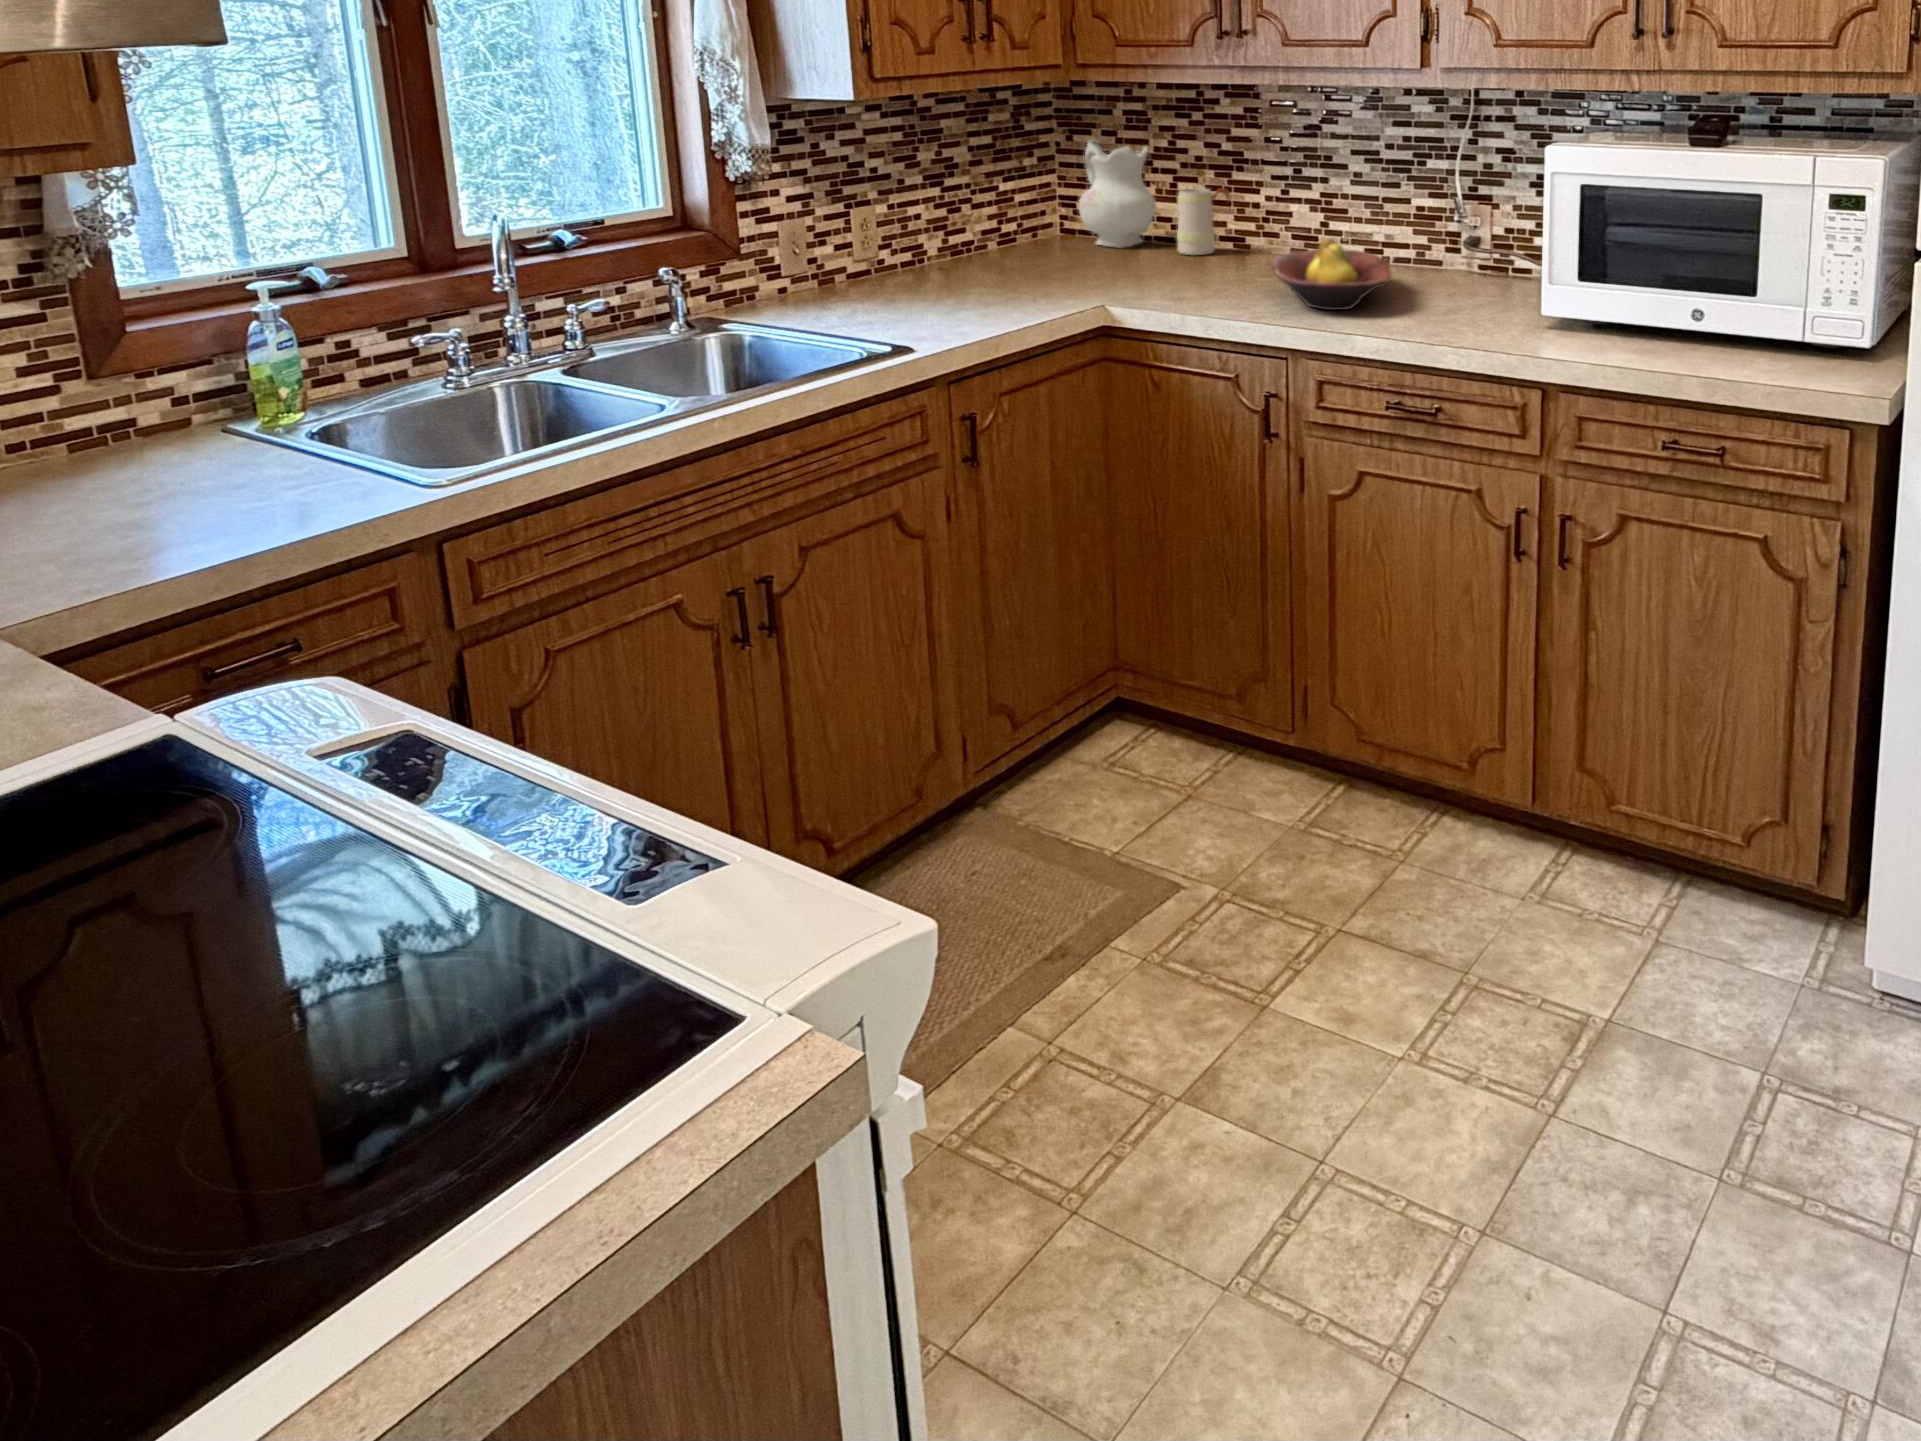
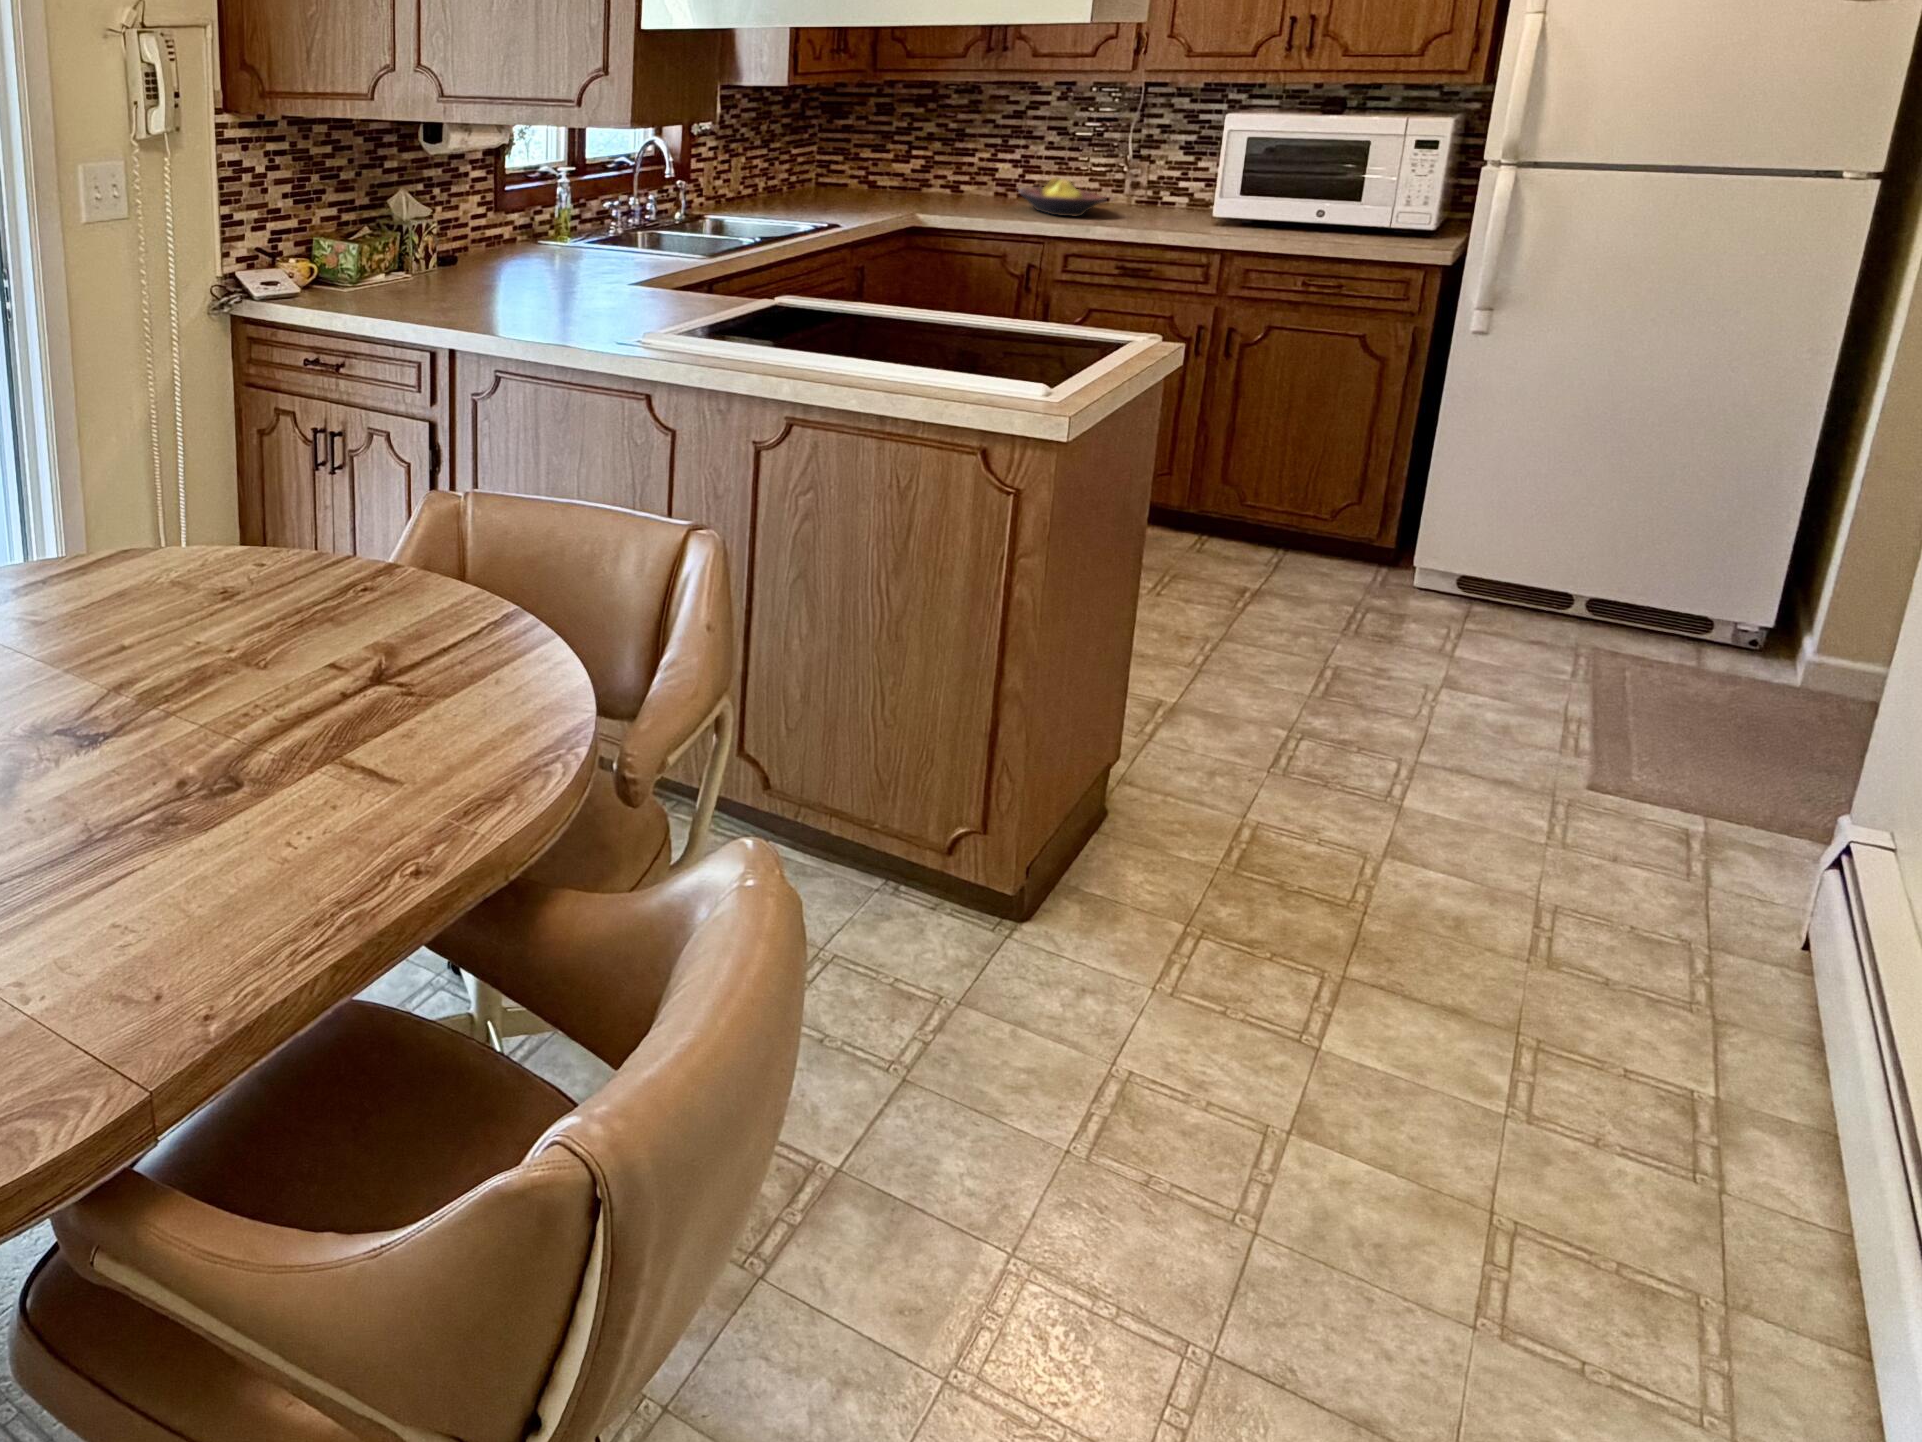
ceramic pitcher: present [1079,139,1155,248] -> none [843,121,898,192]
mug: present [1177,188,1230,255] -> none [918,152,958,195]

